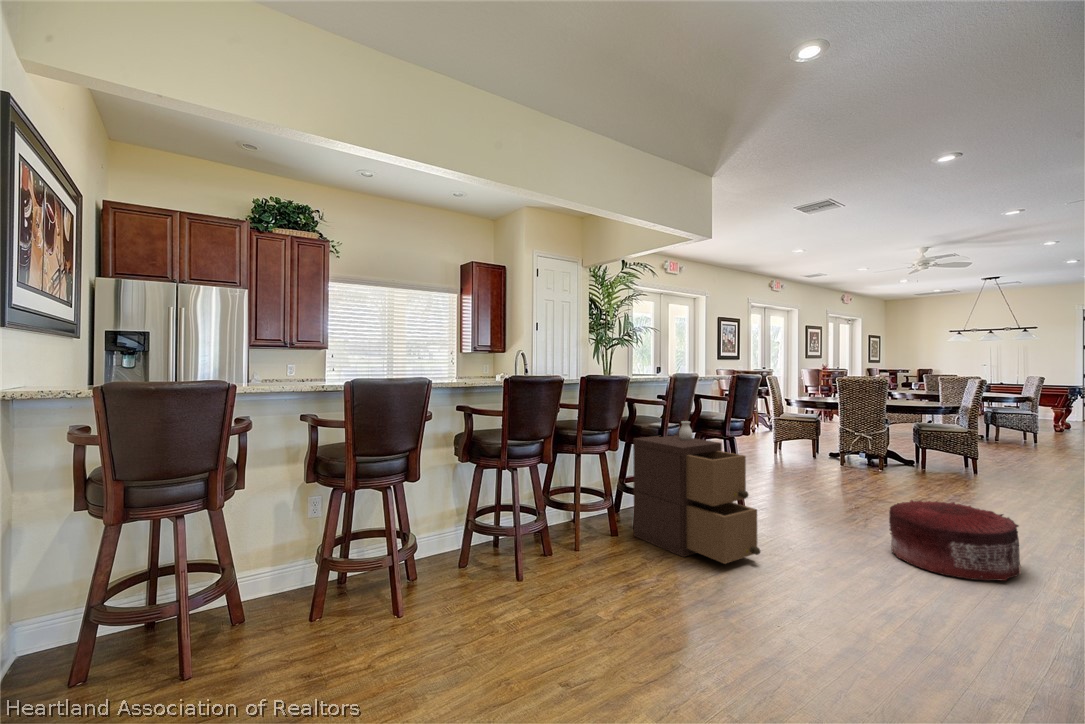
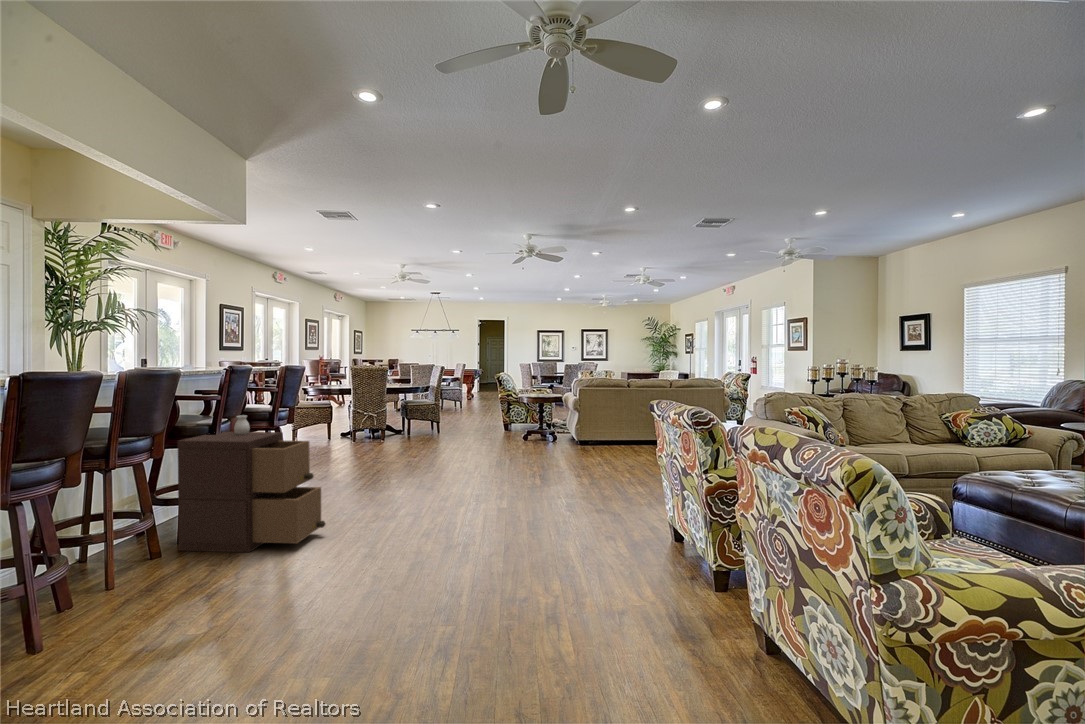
pouf: present [889,500,1021,581] -> none [411,453,483,504]

